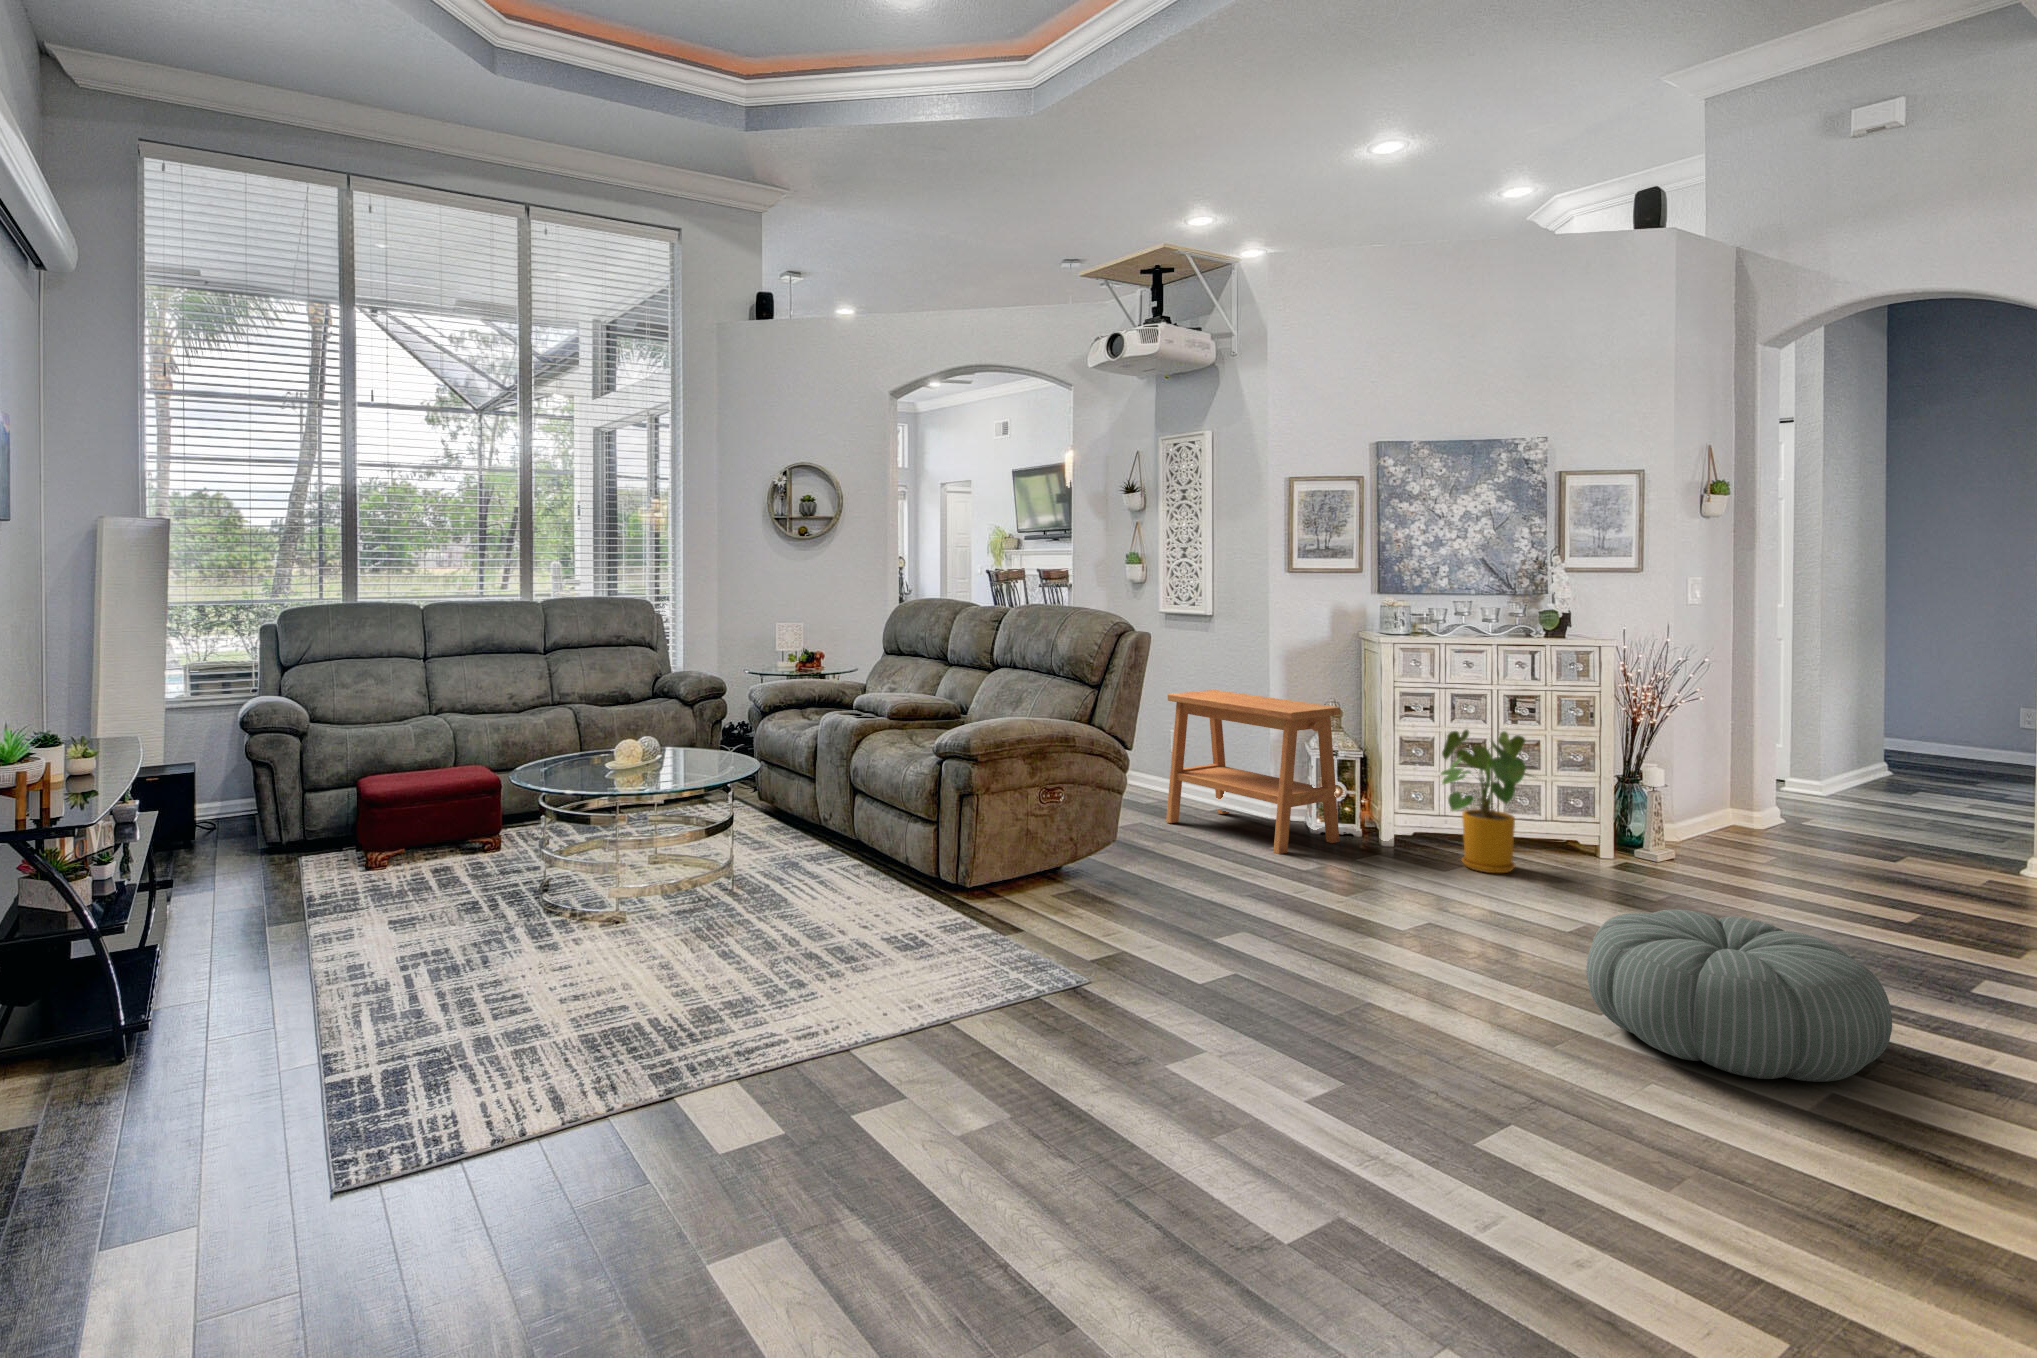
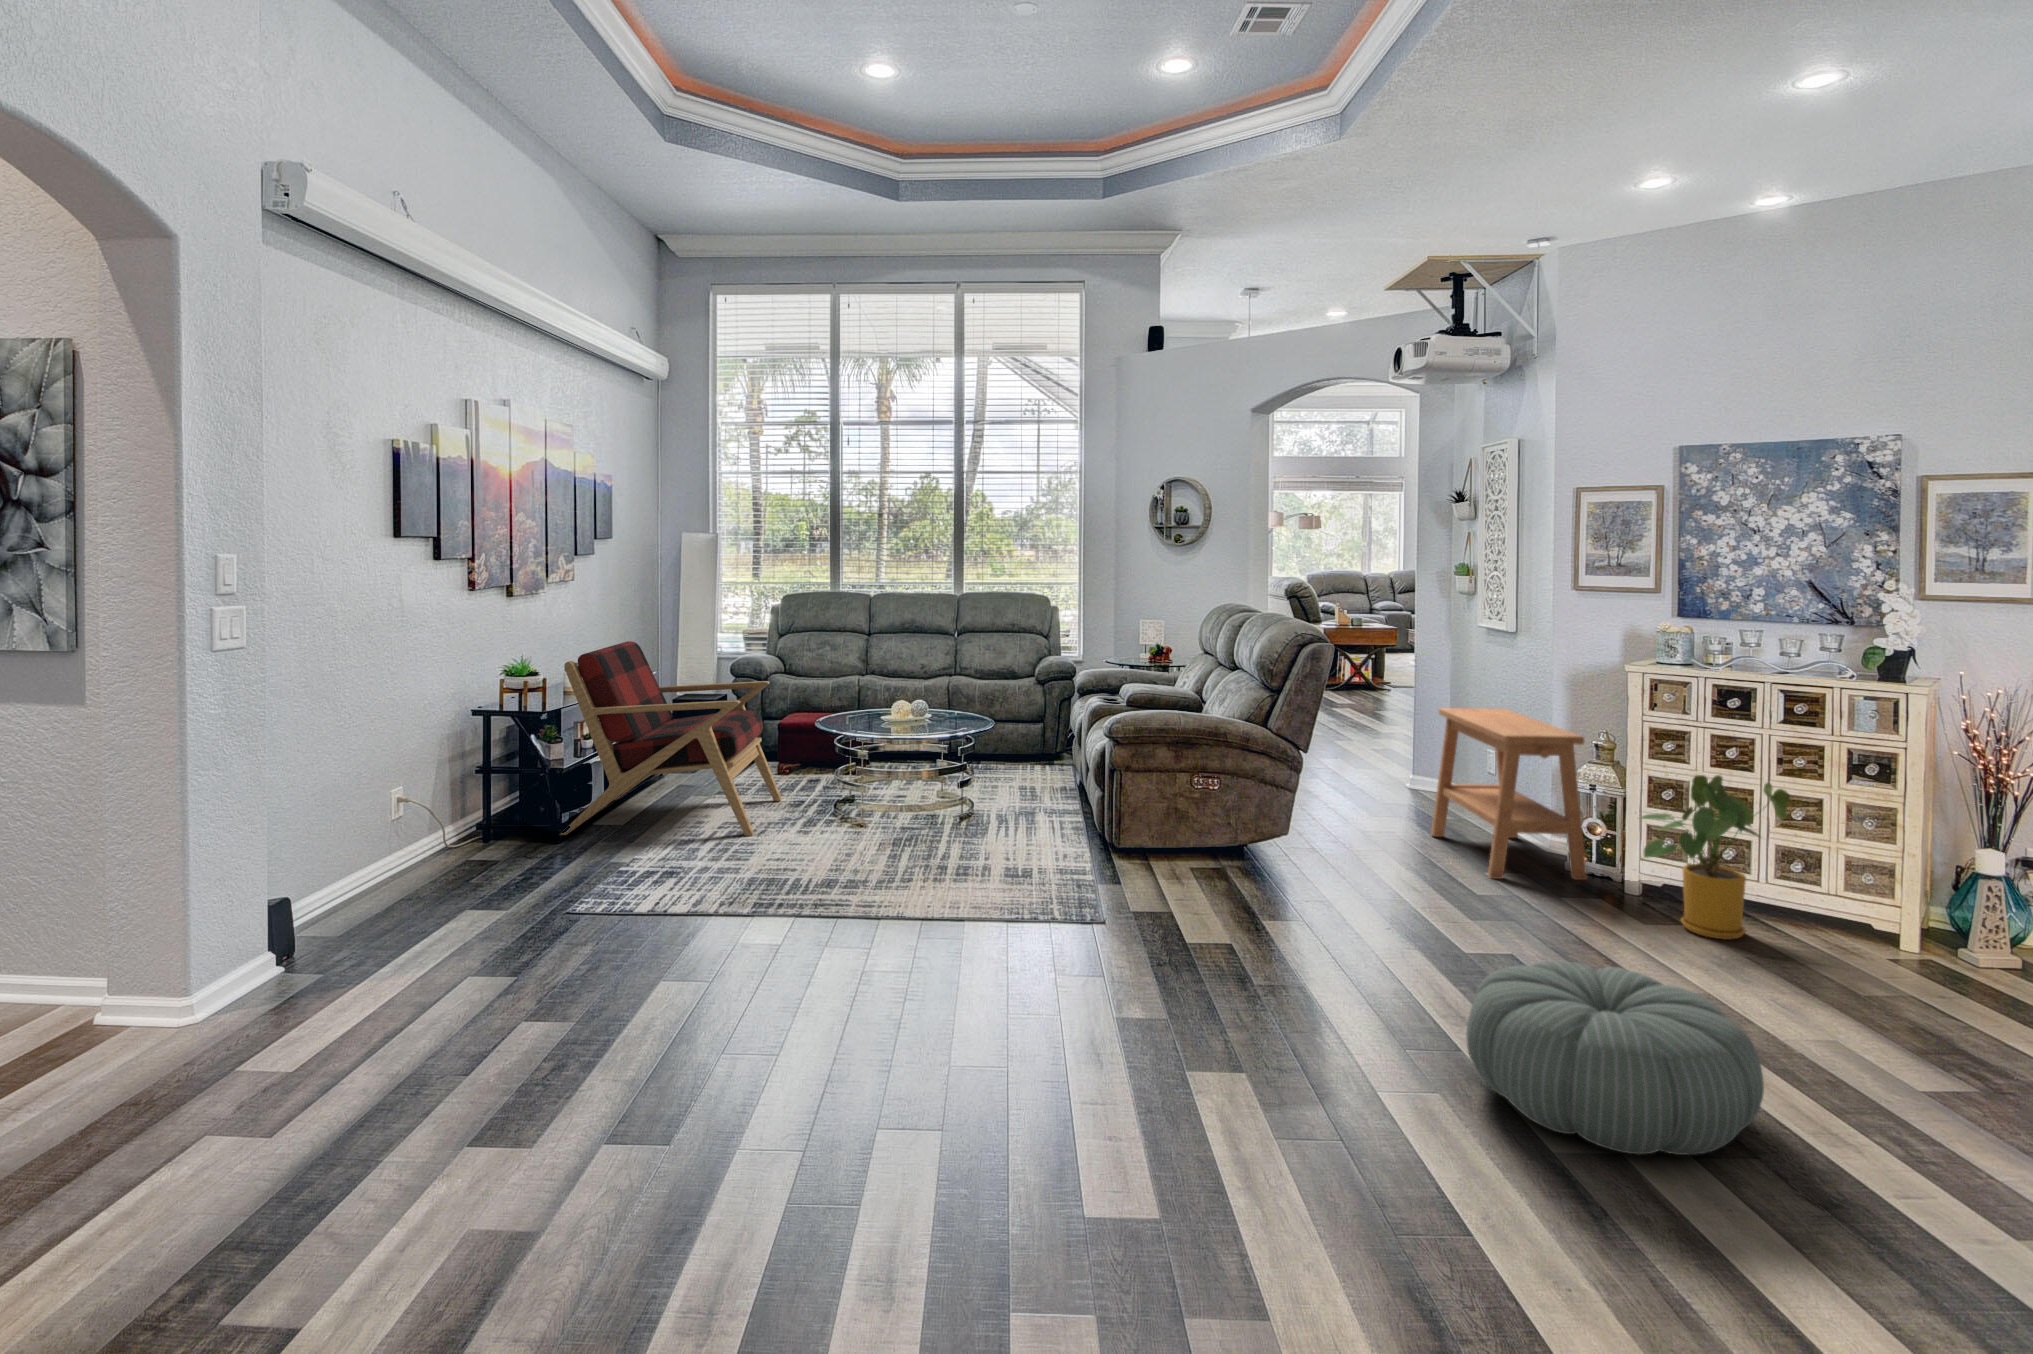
armchair: none [83,689,450,1039] -> present [560,641,782,836]

